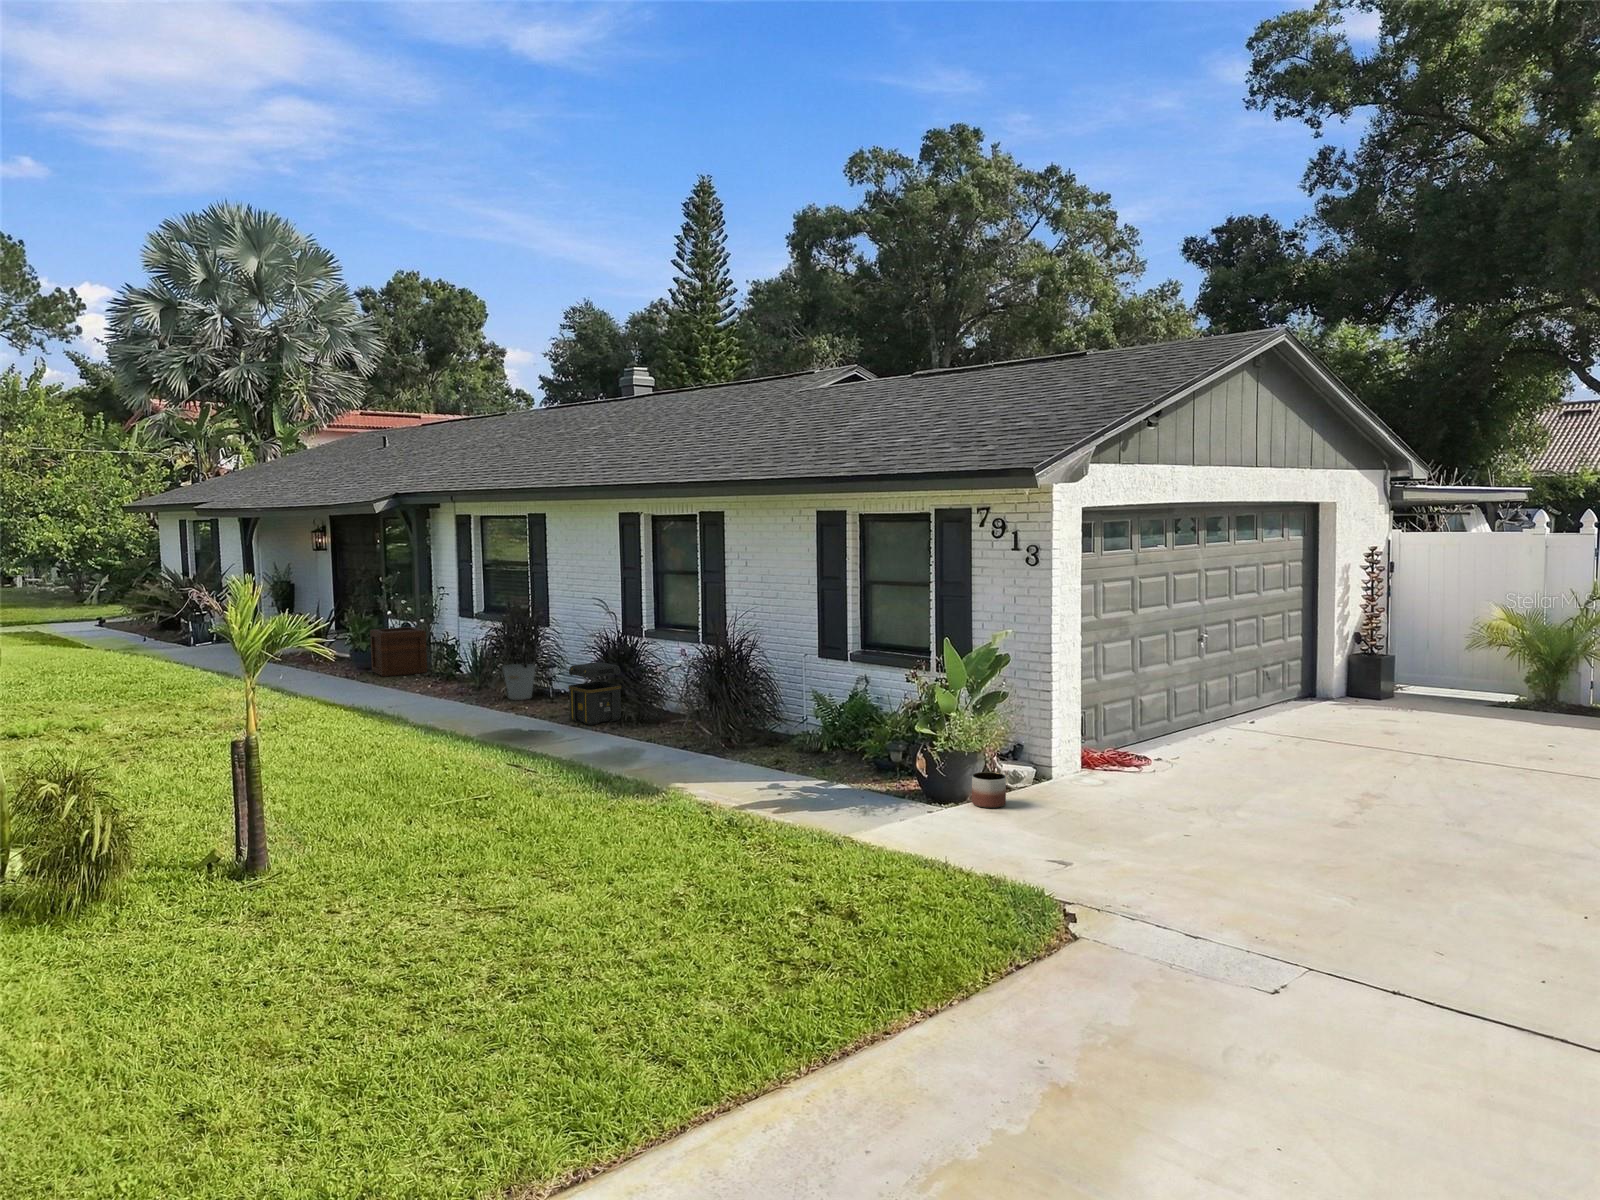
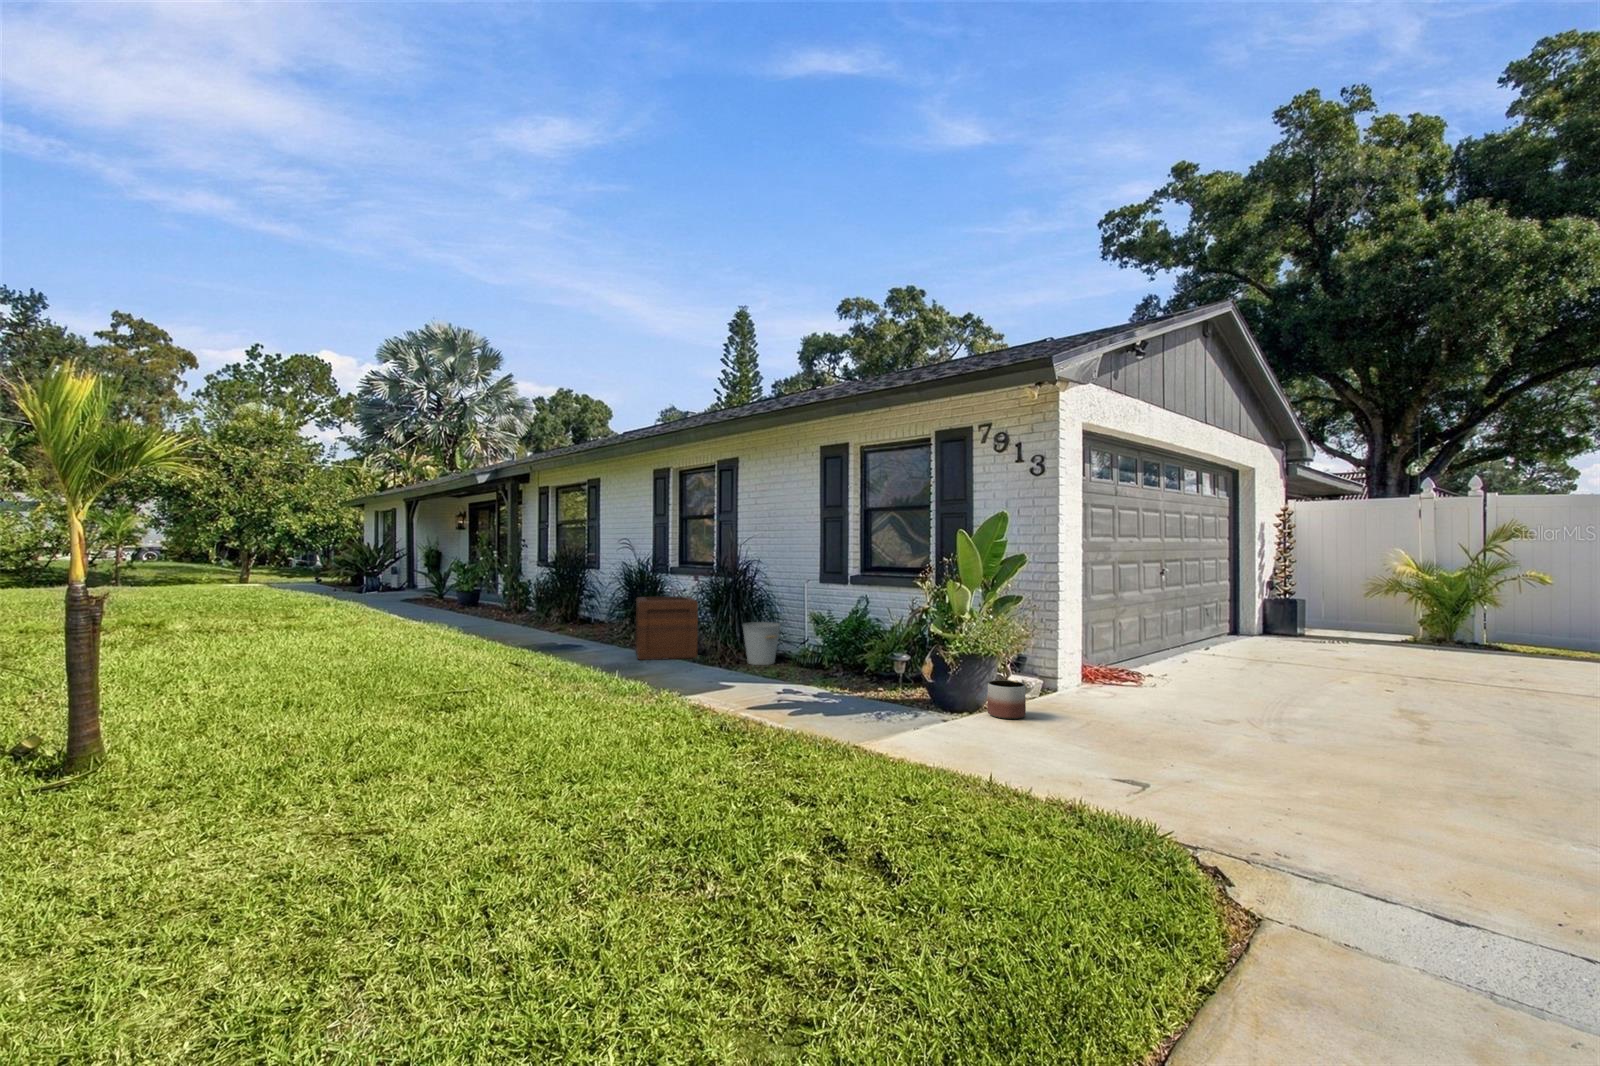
wooden crate: present [370,627,427,677] -> present [636,596,698,660]
toolbox: present [568,662,621,725] -> none [595,592,642,646]
bucket: present [503,664,535,700] -> present [742,622,781,665]

